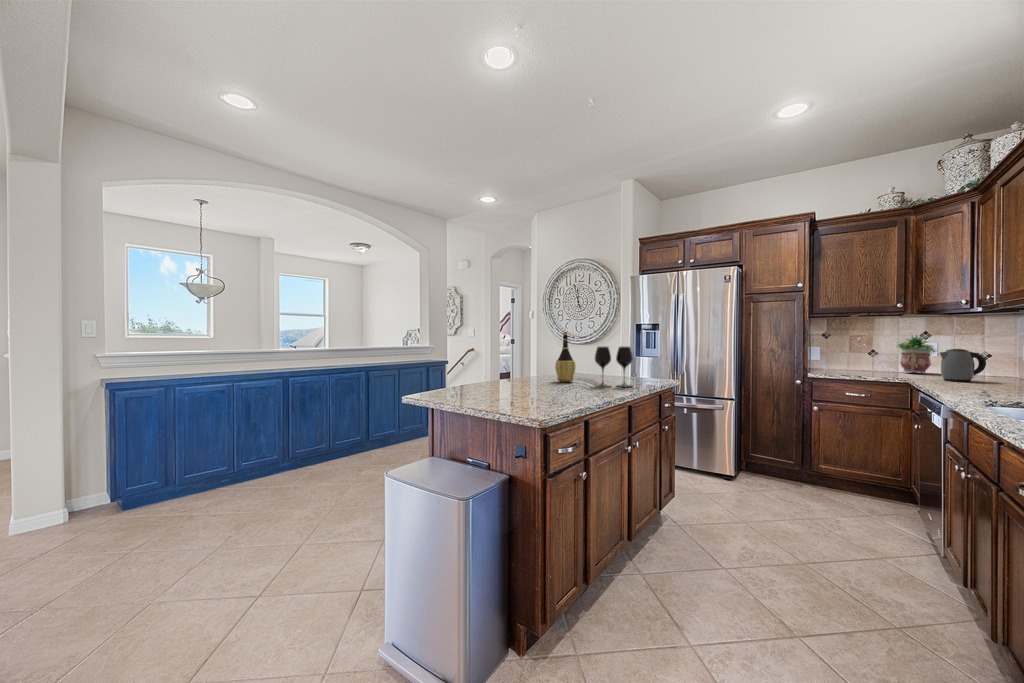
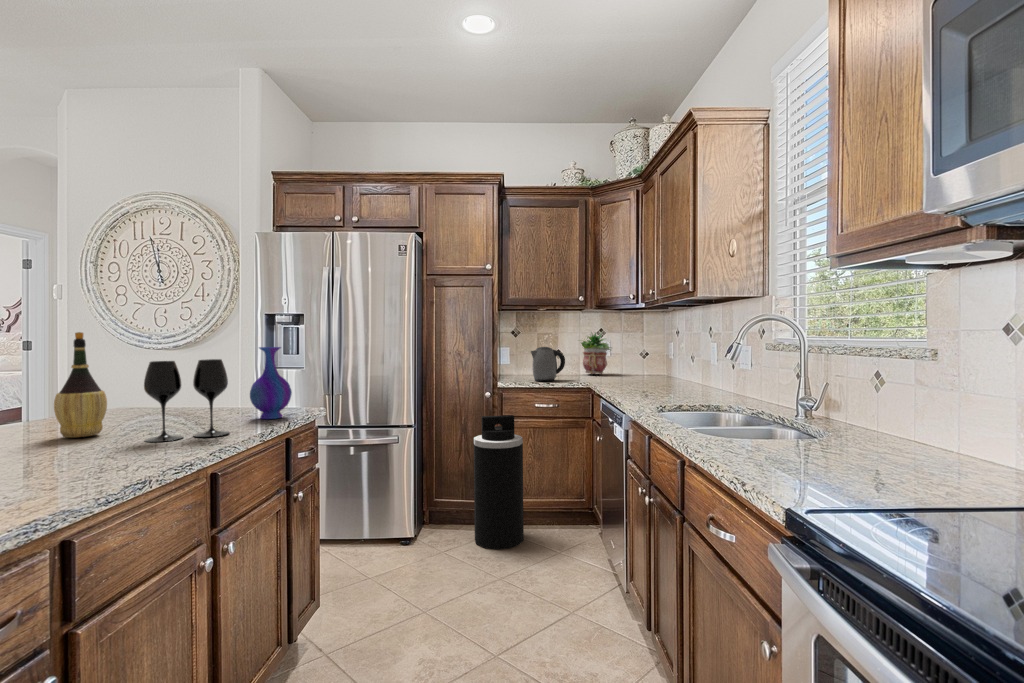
vase: none [638,341,661,382] -> present [250,347,292,419]
kettle: present [940,349,986,382] -> present [531,347,565,381]
trash can: none [784,398,832,503] -> present [474,415,524,549]

